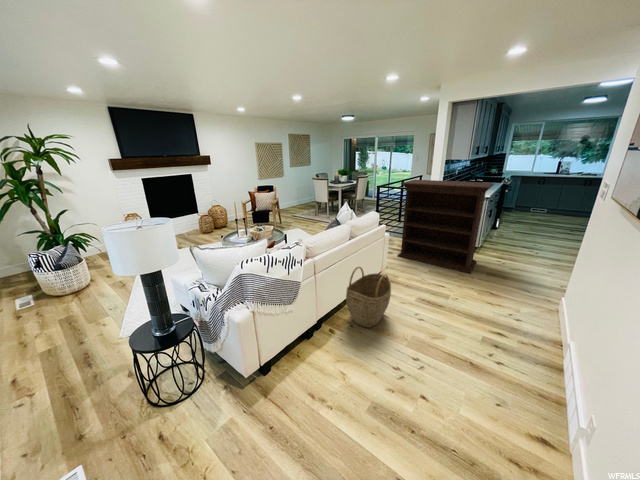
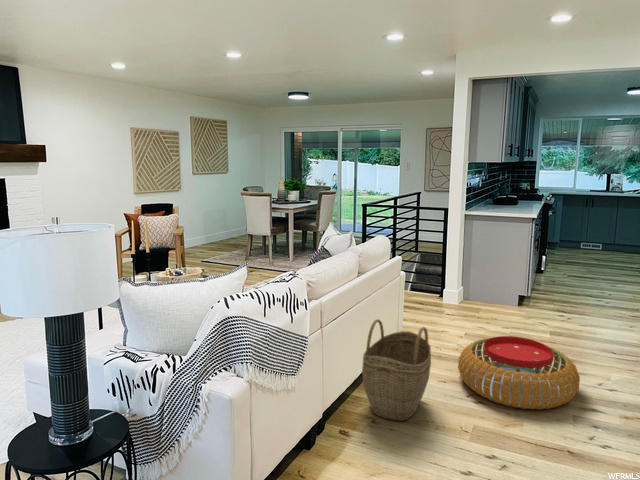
bookshelf: present [397,180,494,273] -> none [410,192,544,335]
pouf: none [413,278,494,330] -> present [458,336,580,409]

